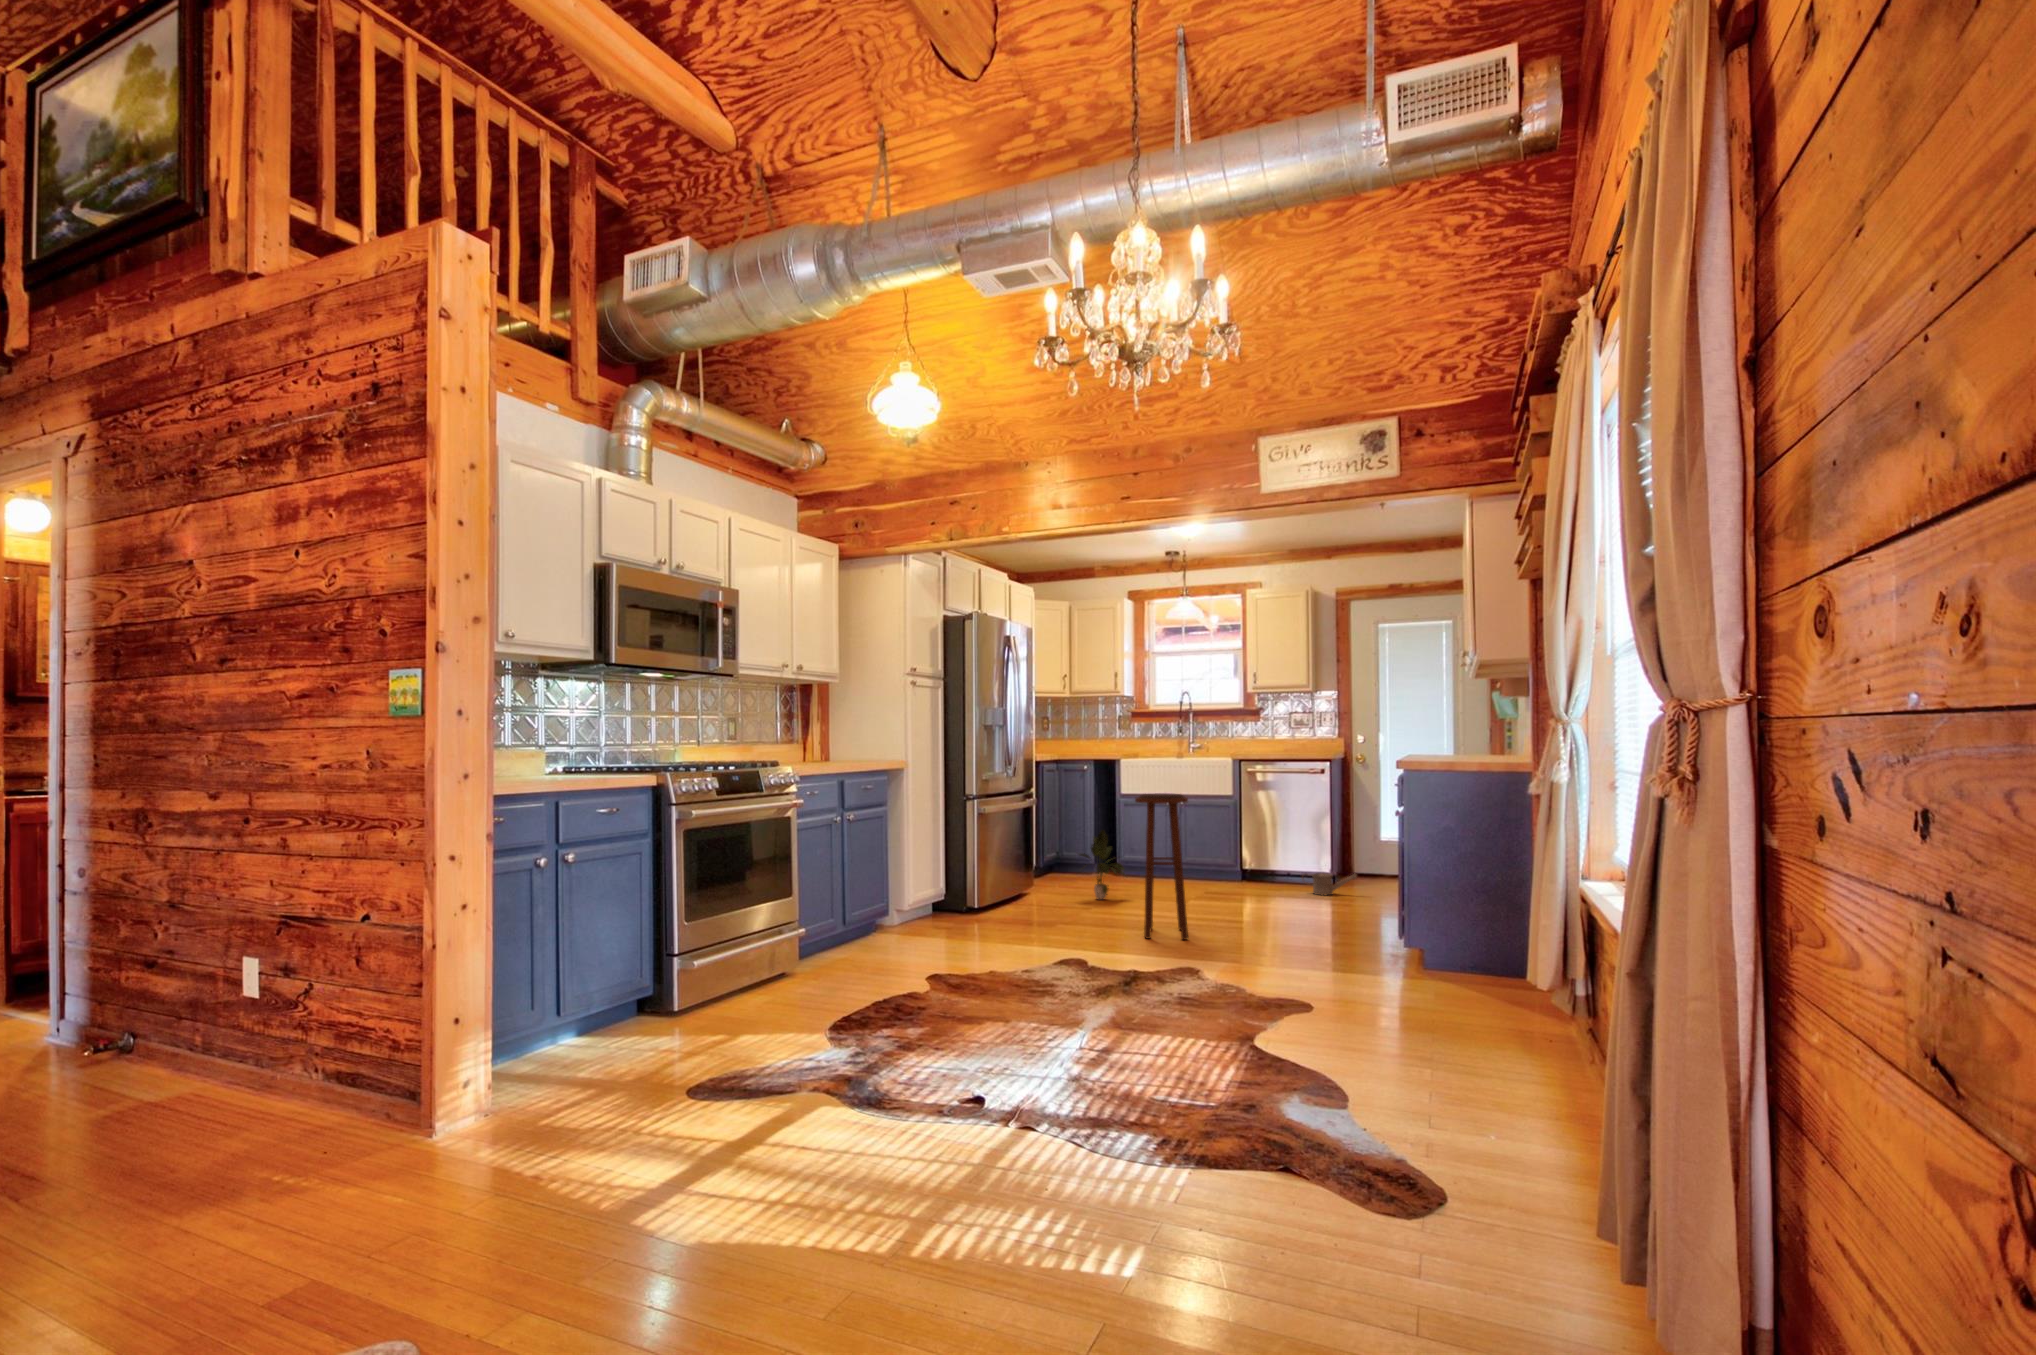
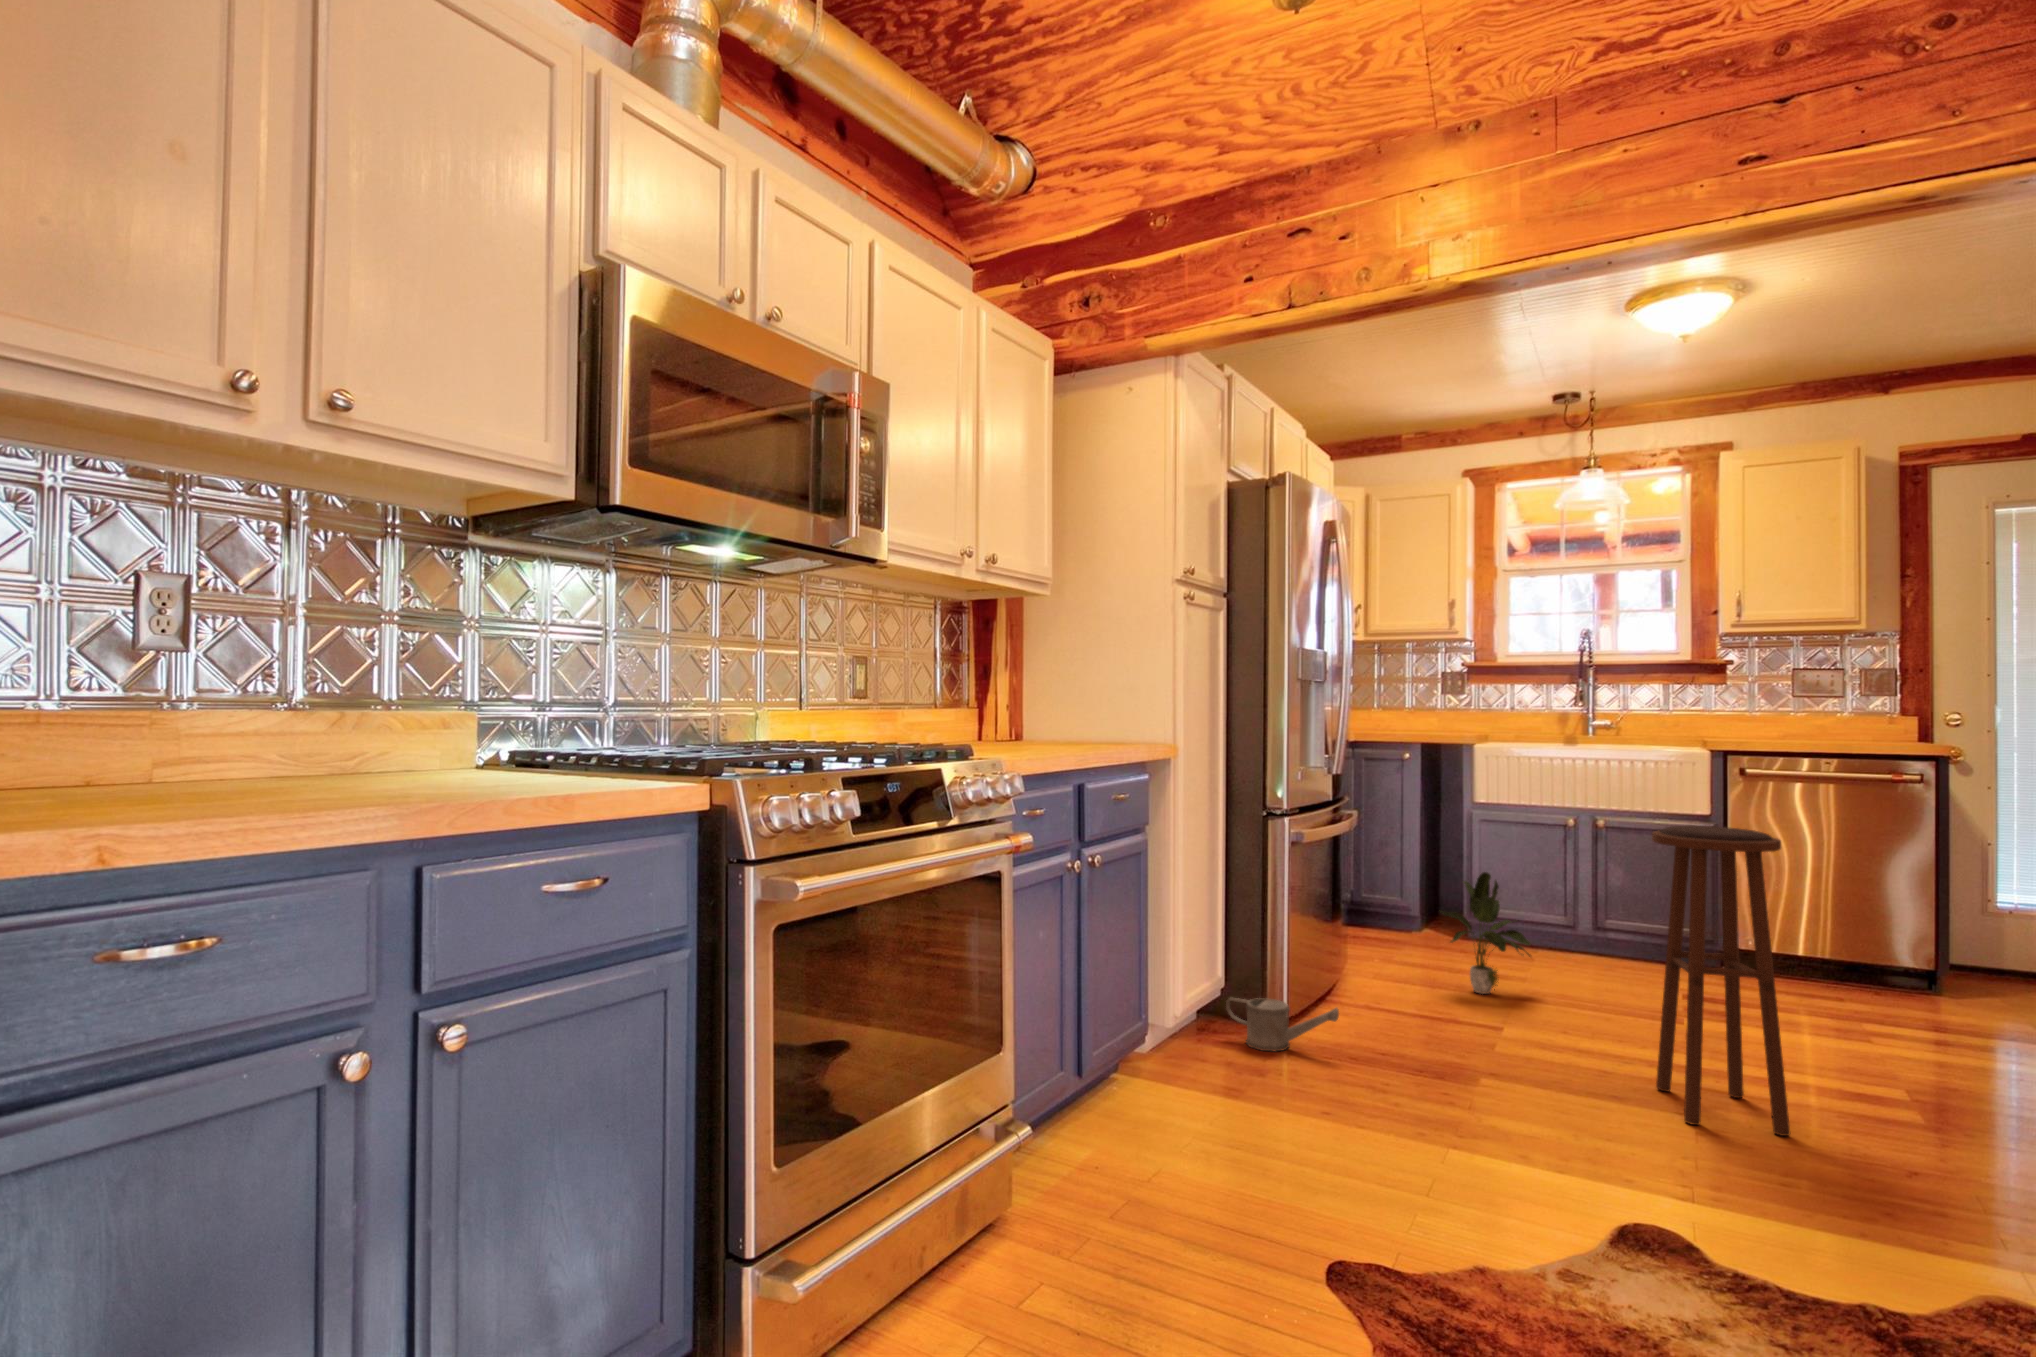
watering can: present [1312,873,1357,895] -> present [1226,998,1339,1052]

